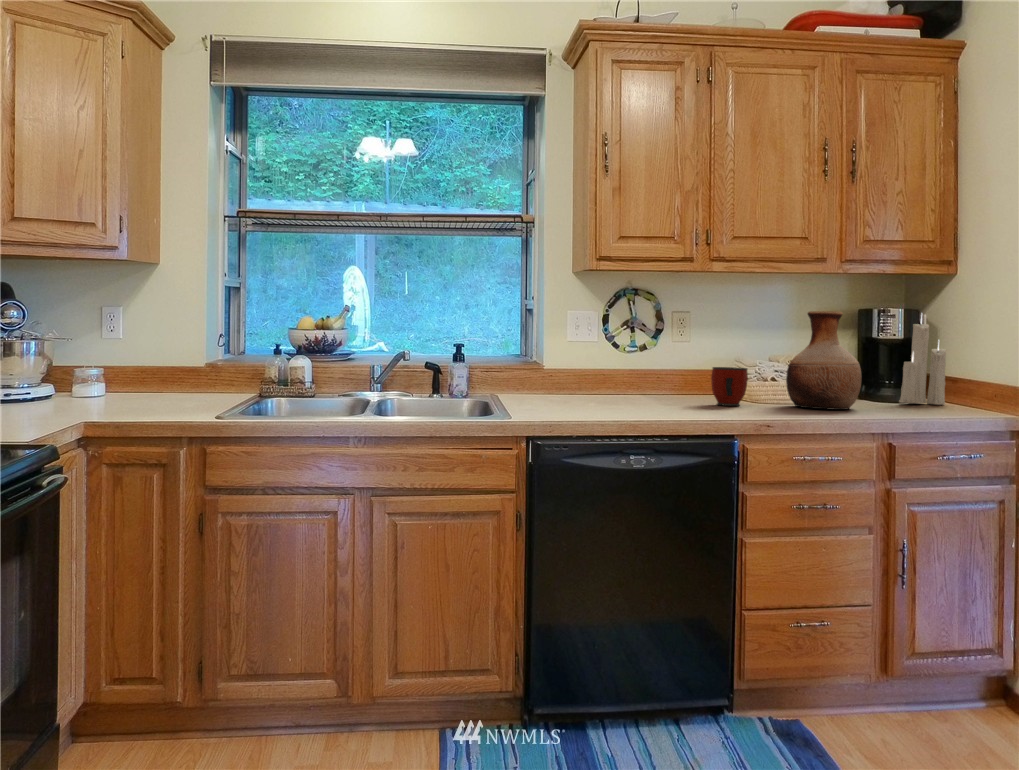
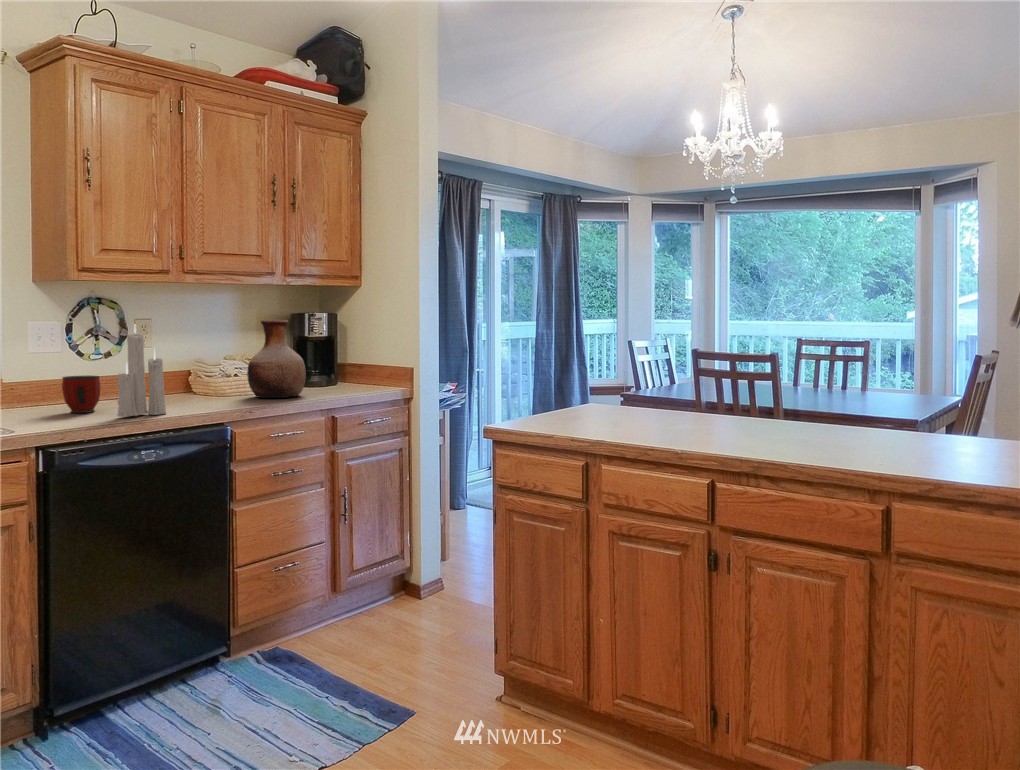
candle: present [899,316,946,405] -> present [117,327,166,417]
mug: present [711,367,748,406] -> present [62,376,100,413]

